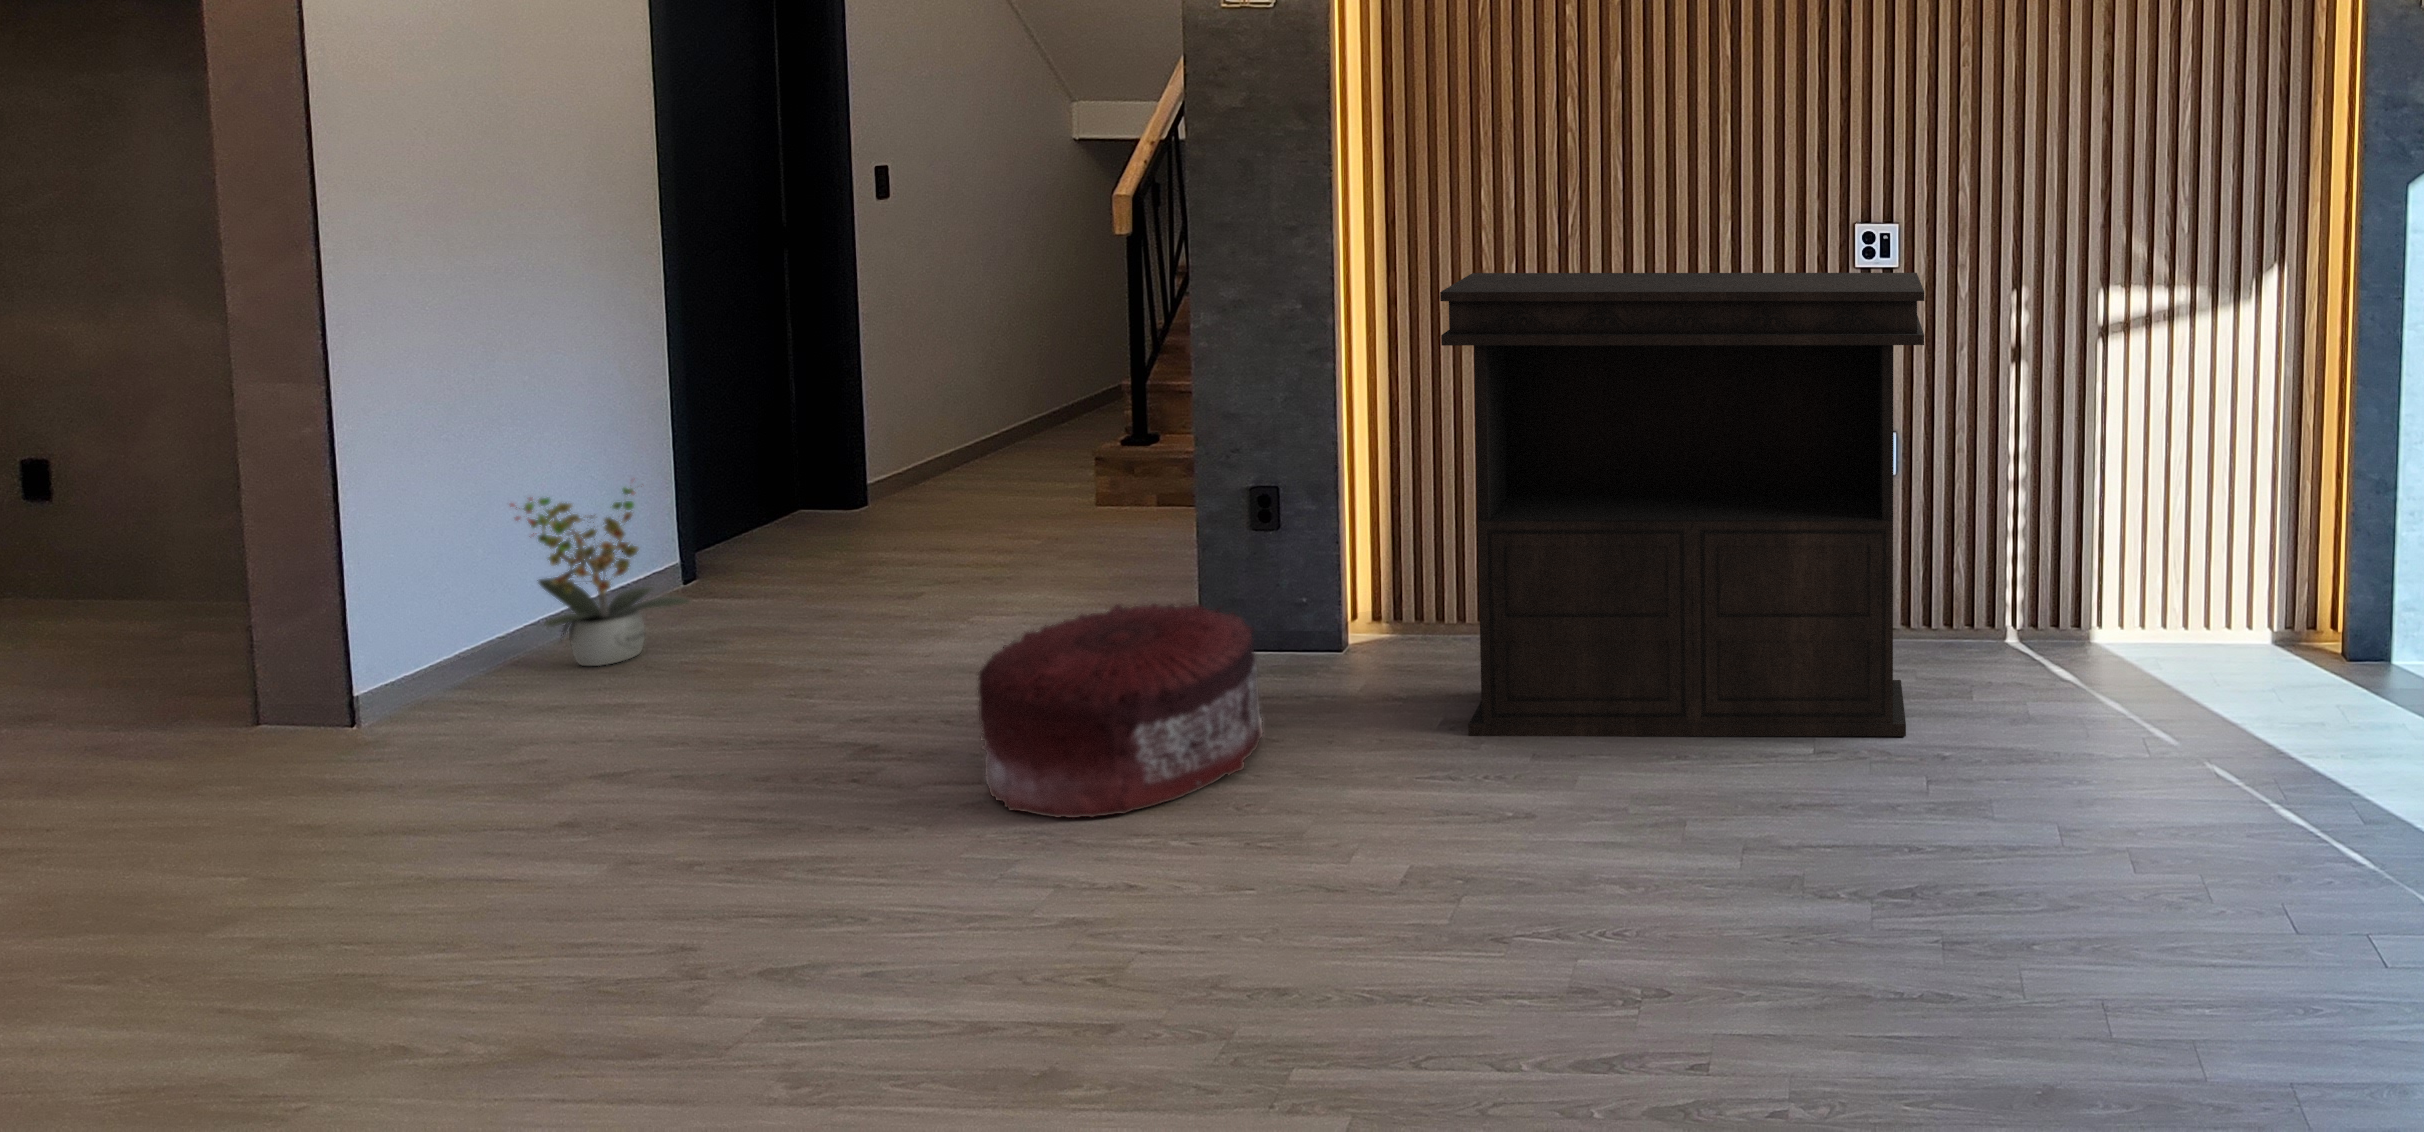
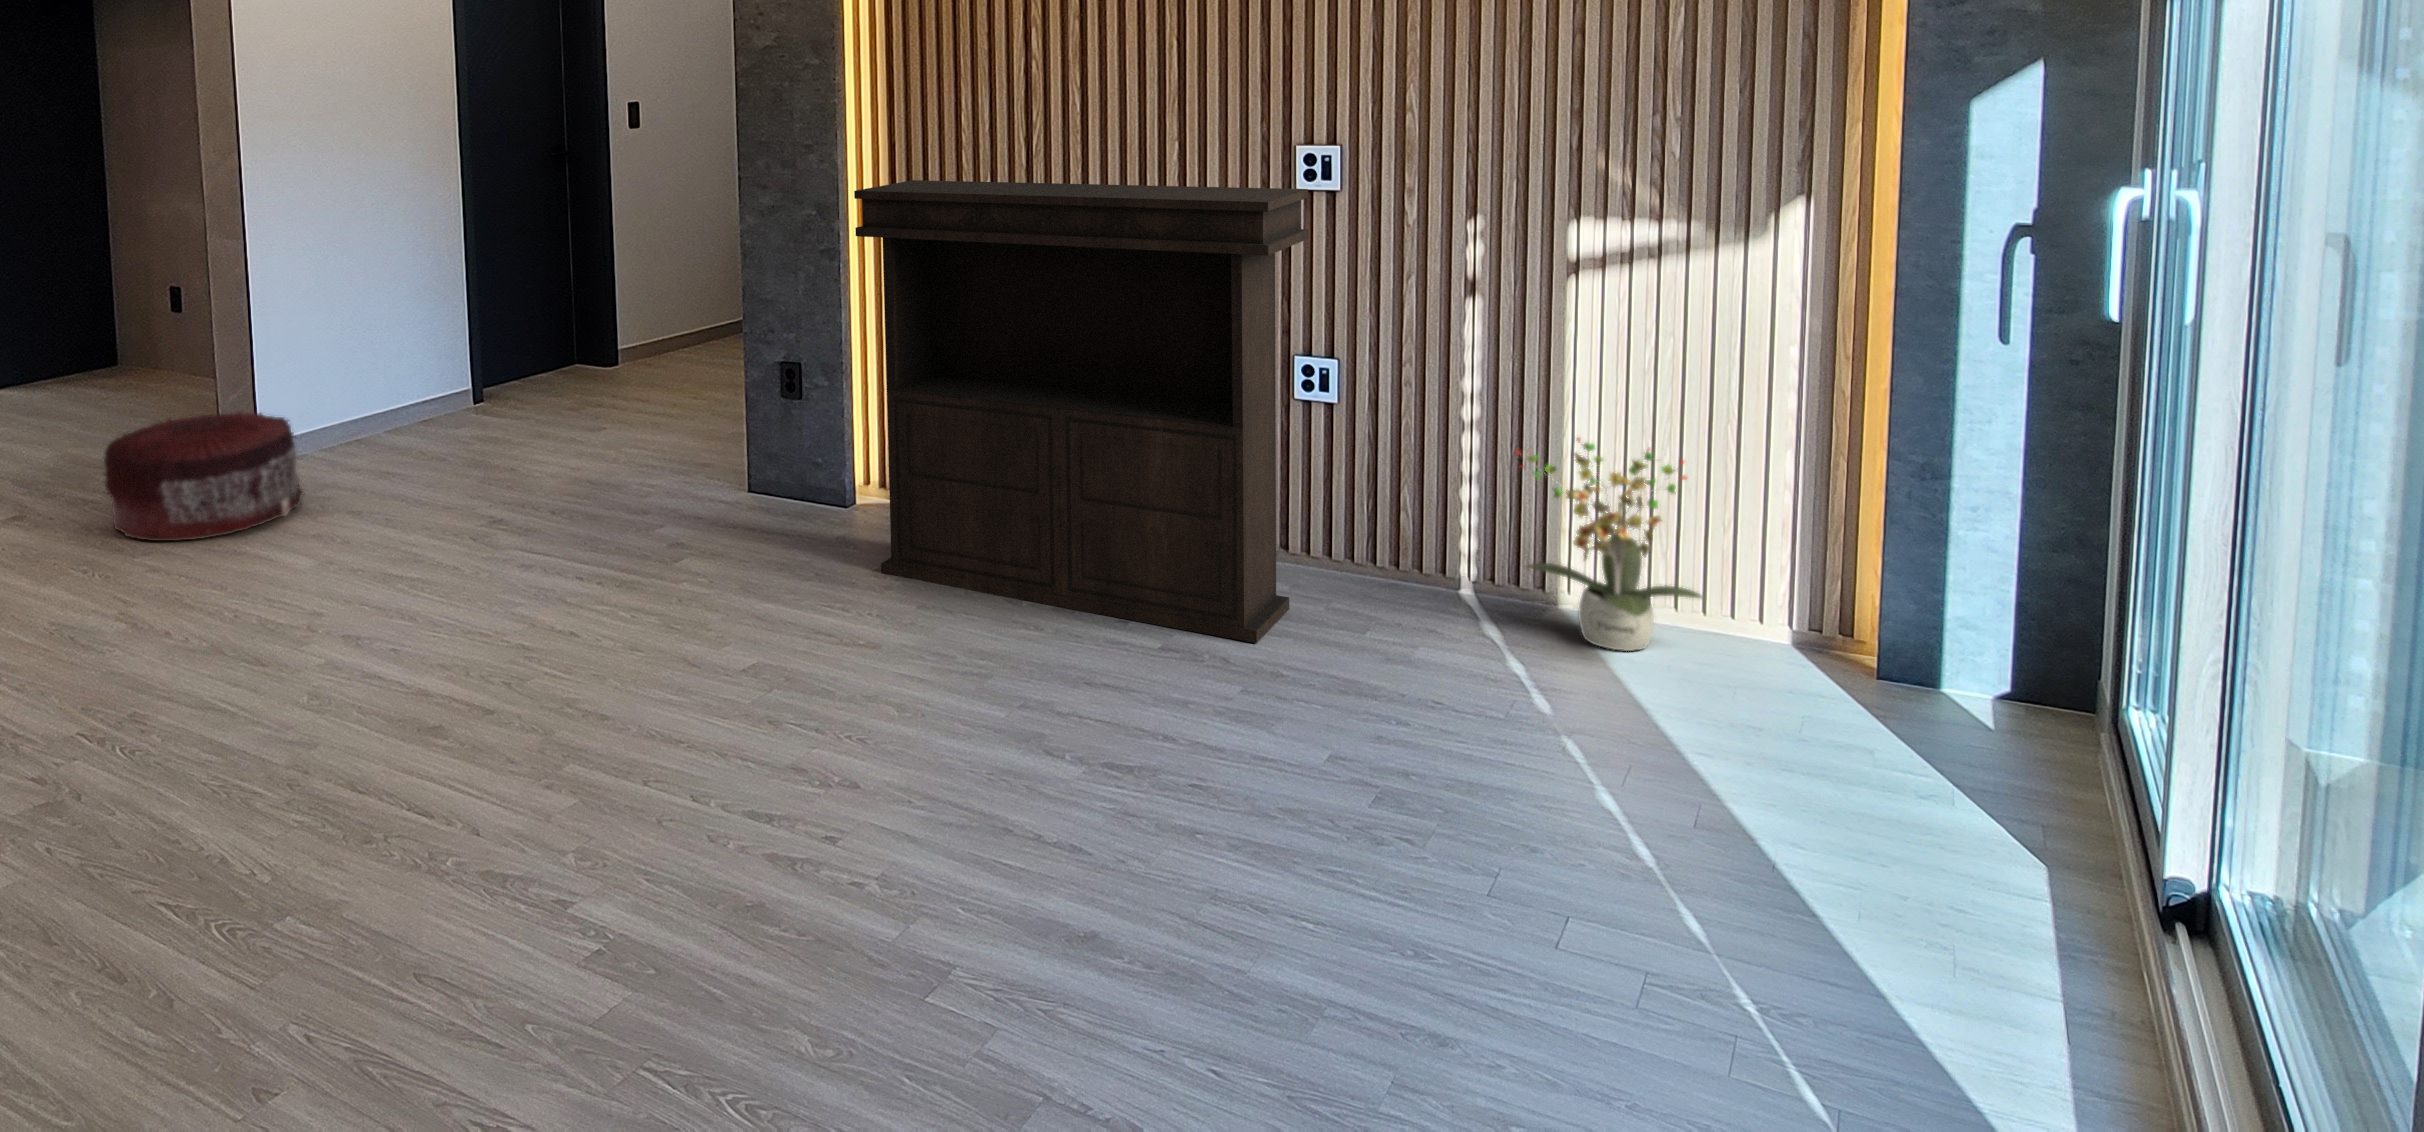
potted plant: present [511,488,690,666] -> present [1516,438,1703,651]
pouf: present [978,604,1263,818] -> present [104,412,303,541]

